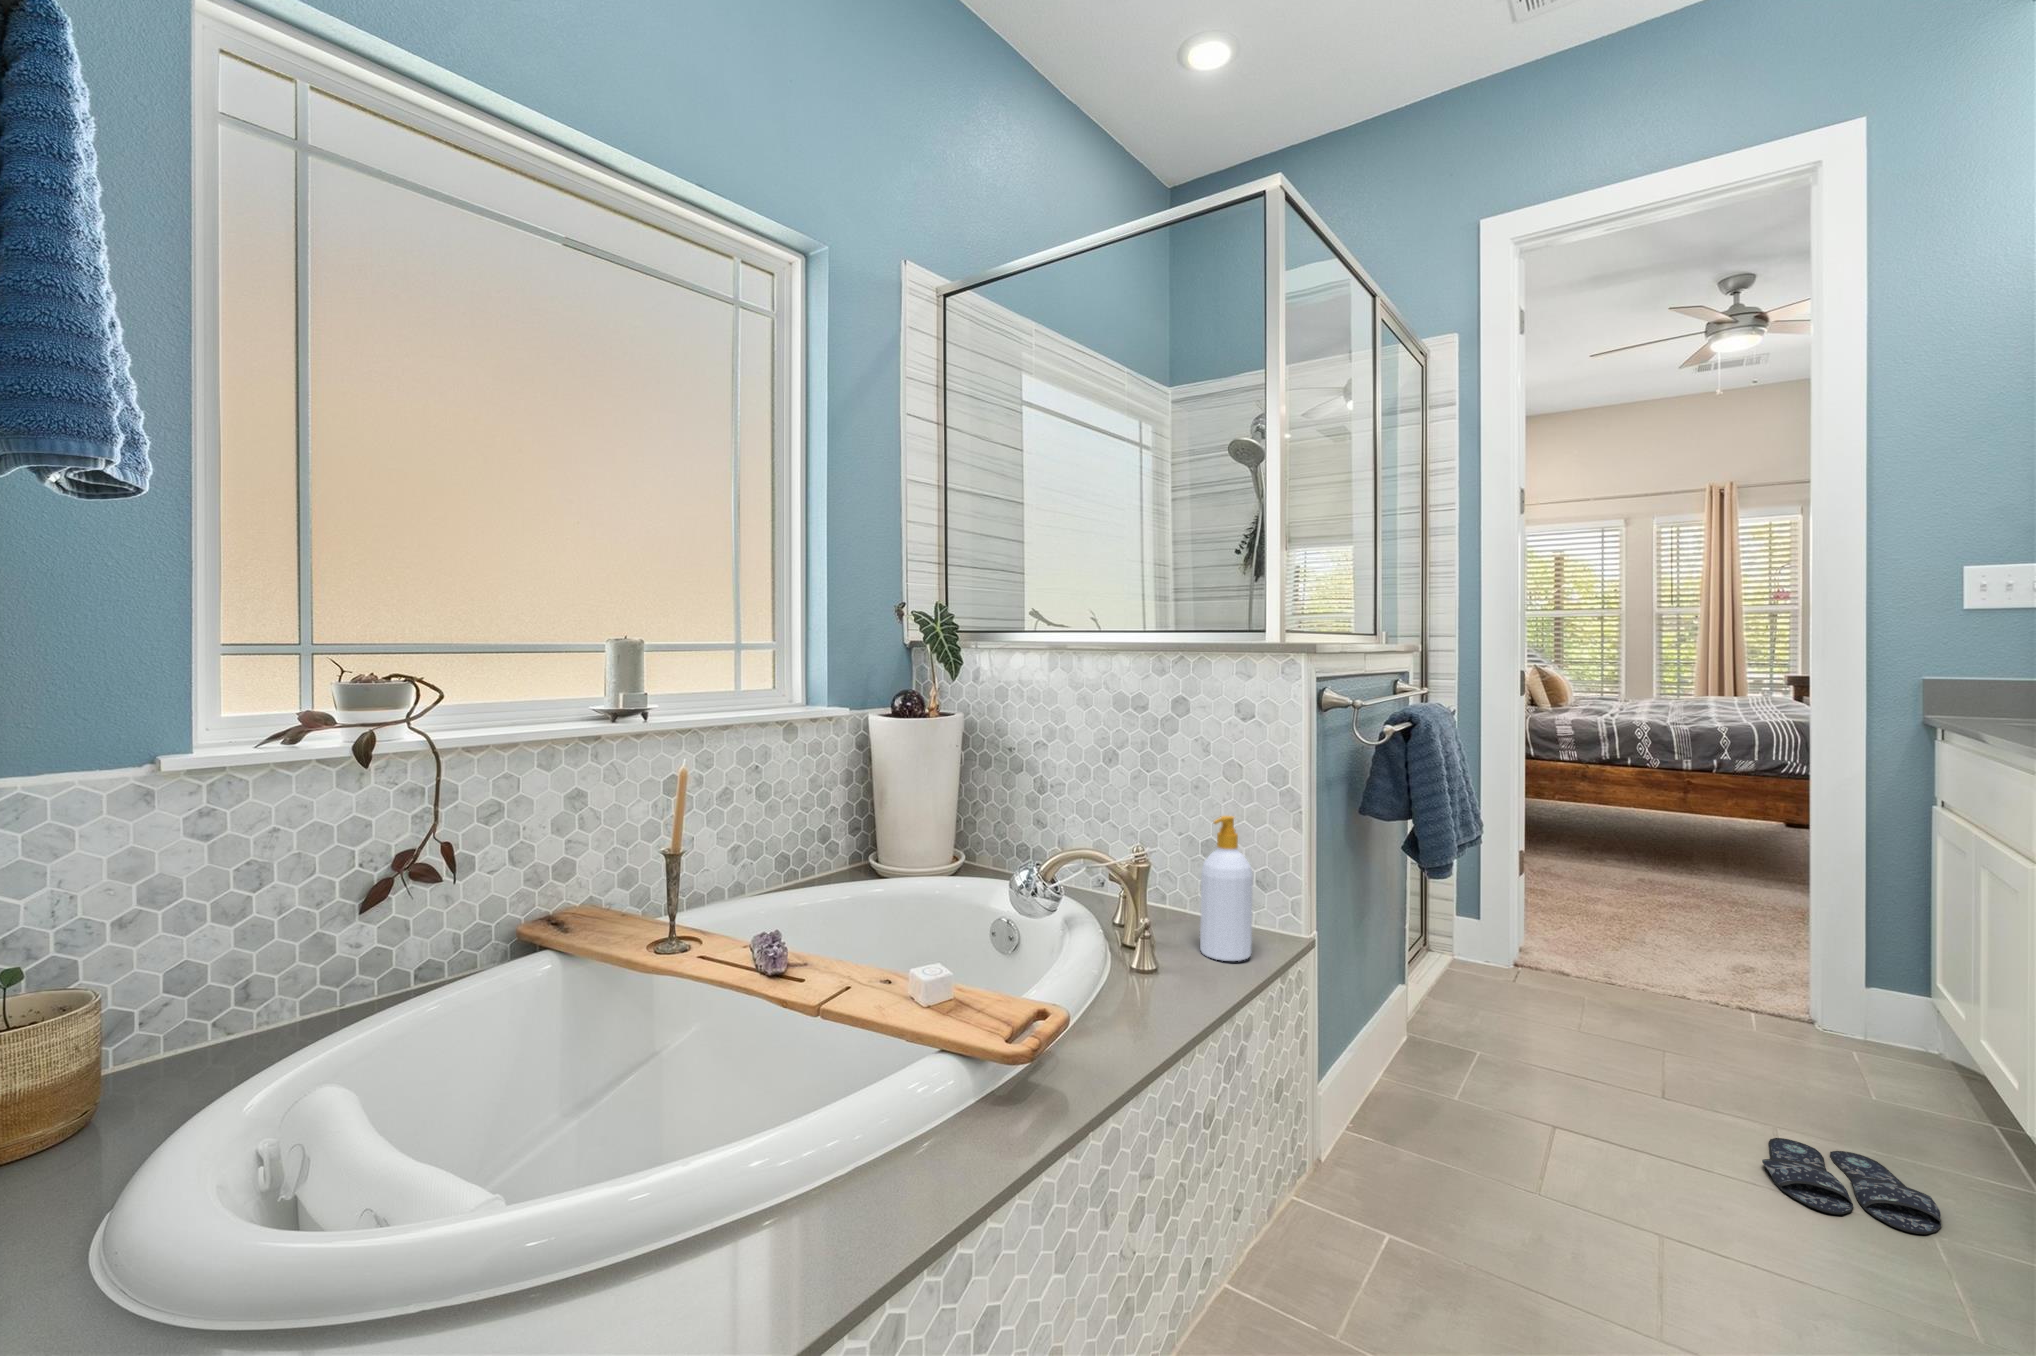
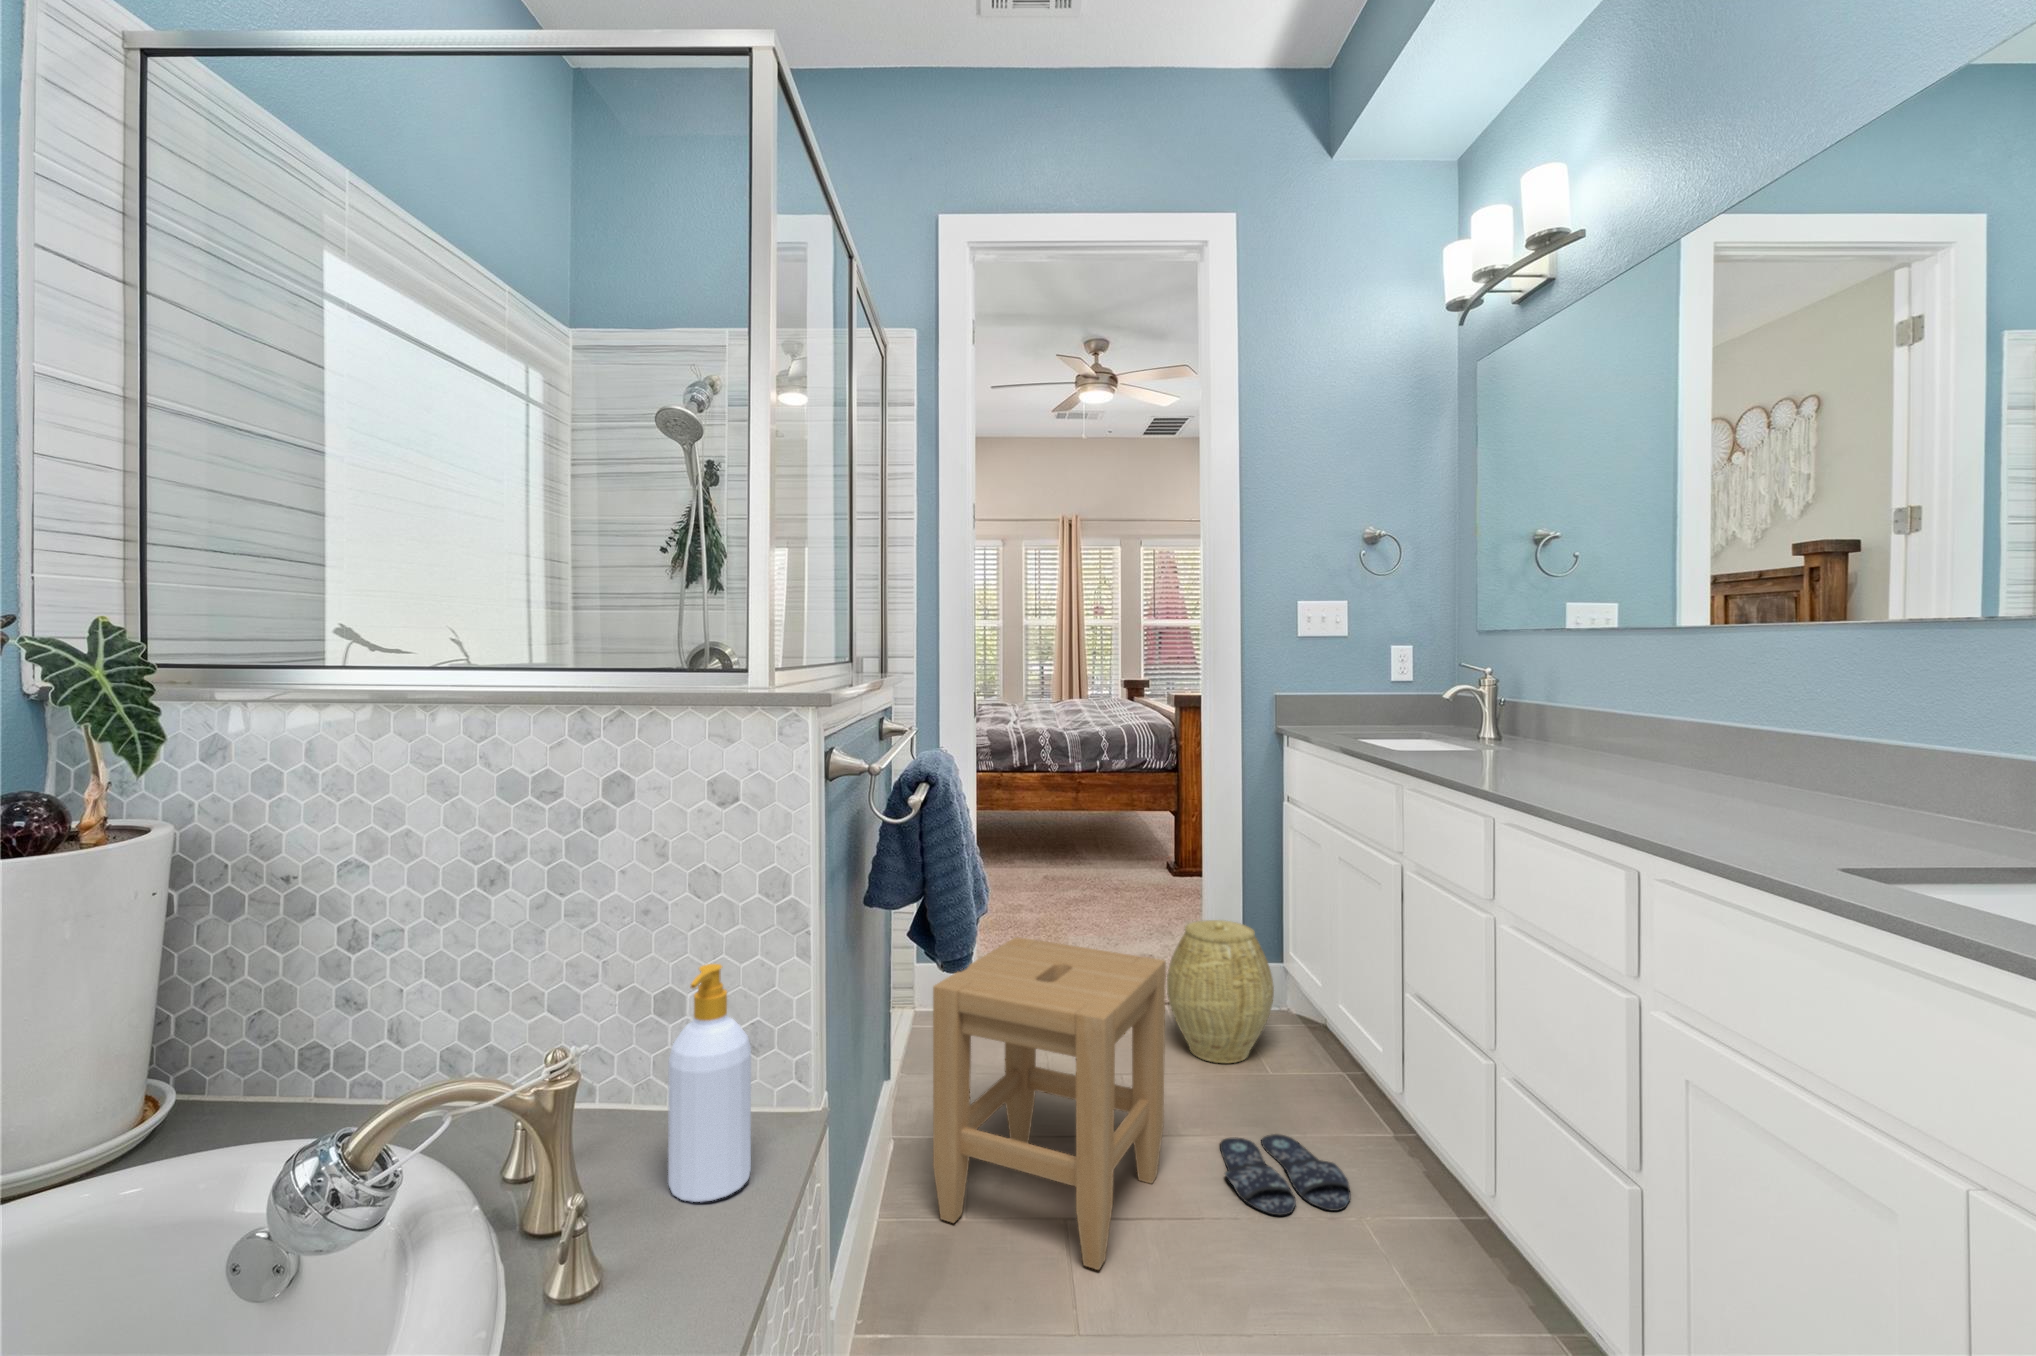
stool: none [1429,889,1692,1180] -> present [933,937,1166,1270]
woven basket: none [1737,924,1894,1085] -> present [1167,920,1274,1063]

